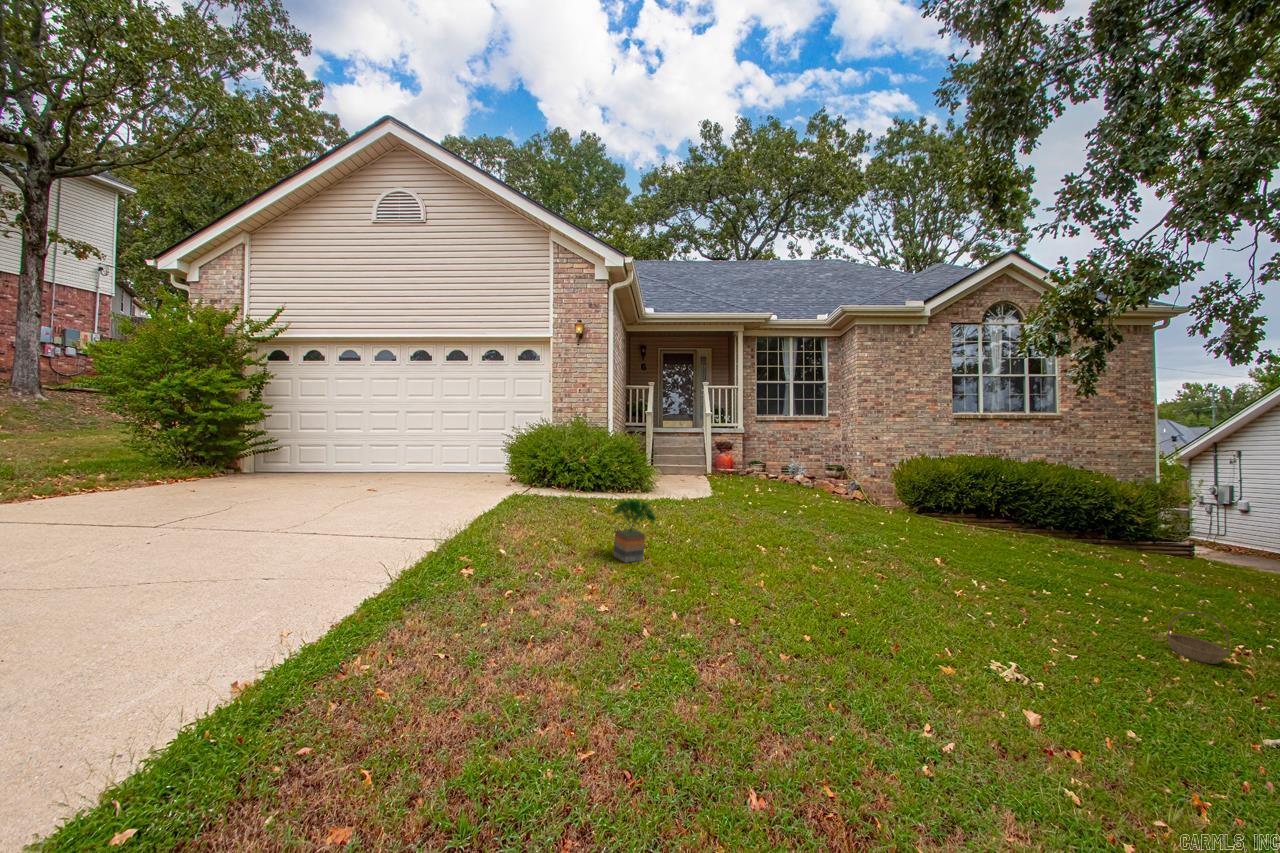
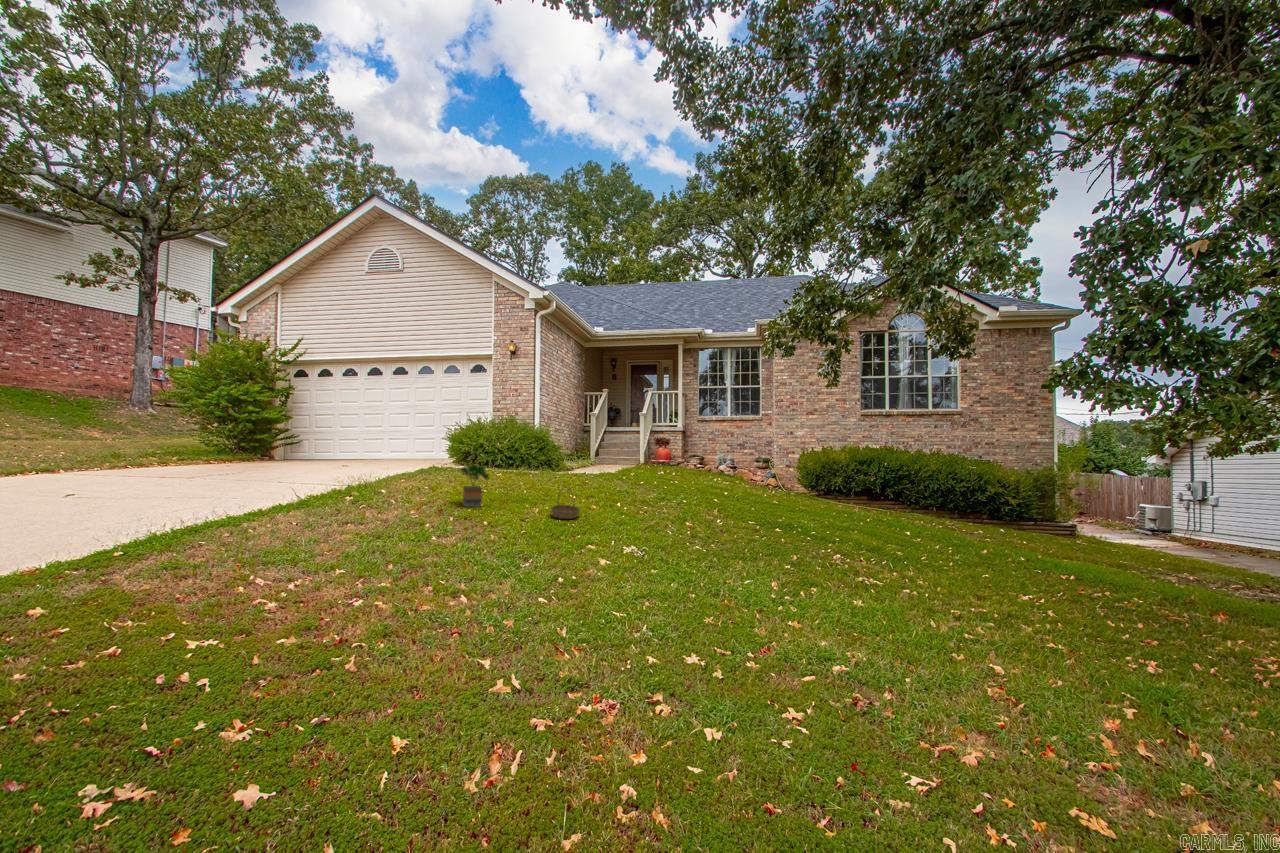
basket: present [1167,611,1229,664] -> present [551,487,580,519]

